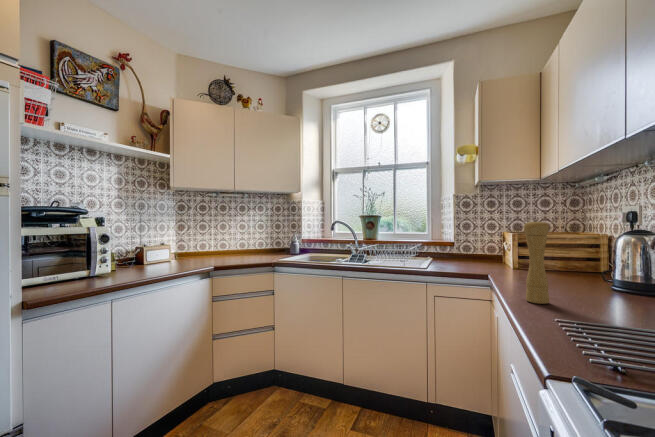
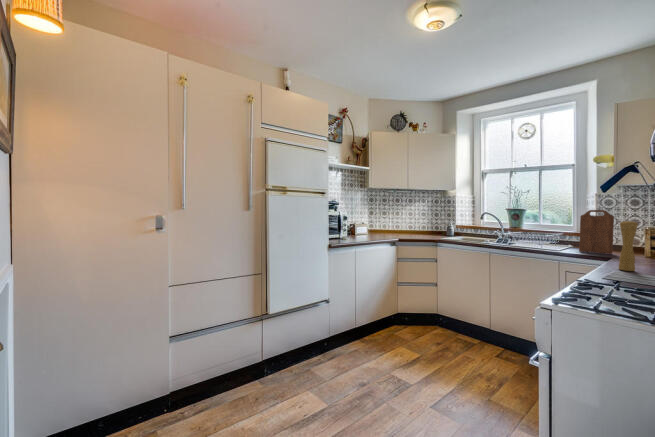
cutting board: none [447,212,483,269] -> present [579,210,614,254]

